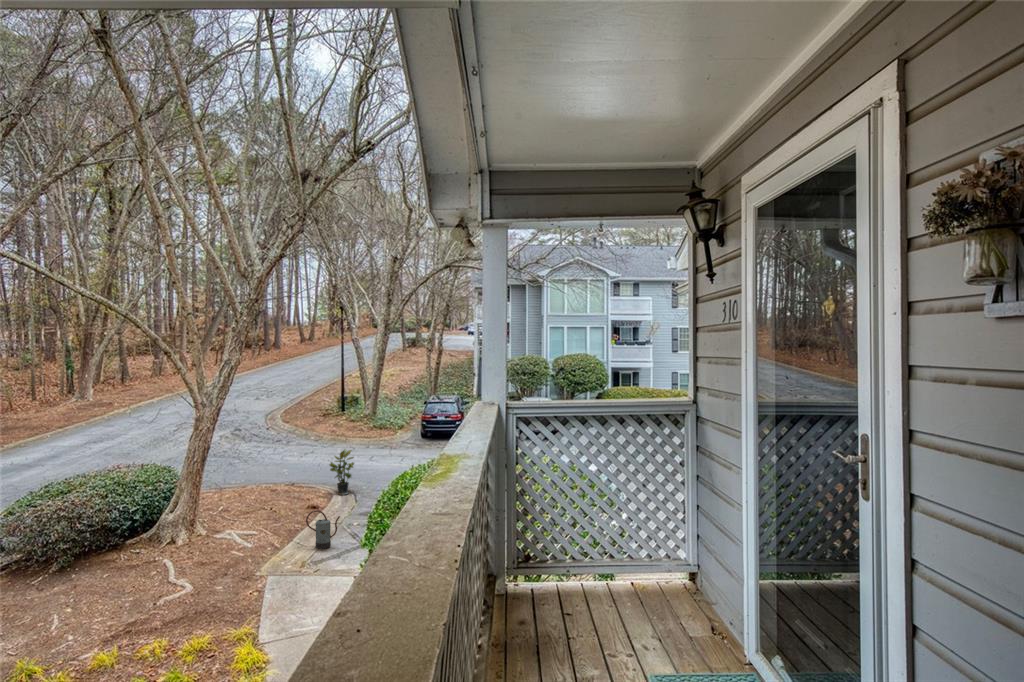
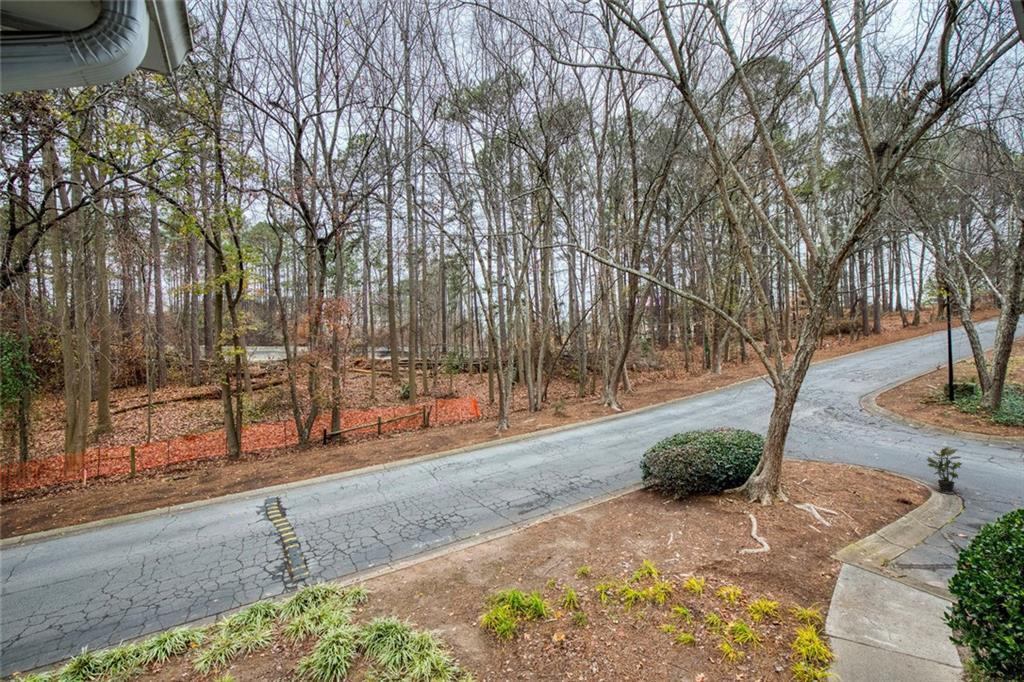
watering can: present [306,510,340,549] -> none [890,511,936,554]

